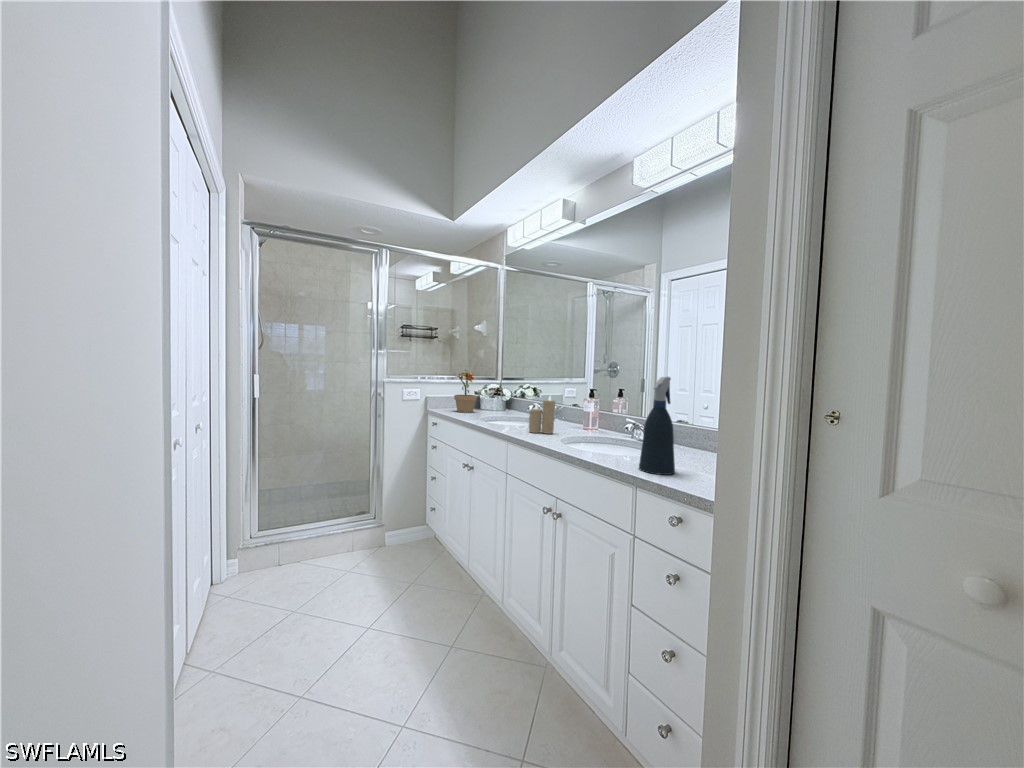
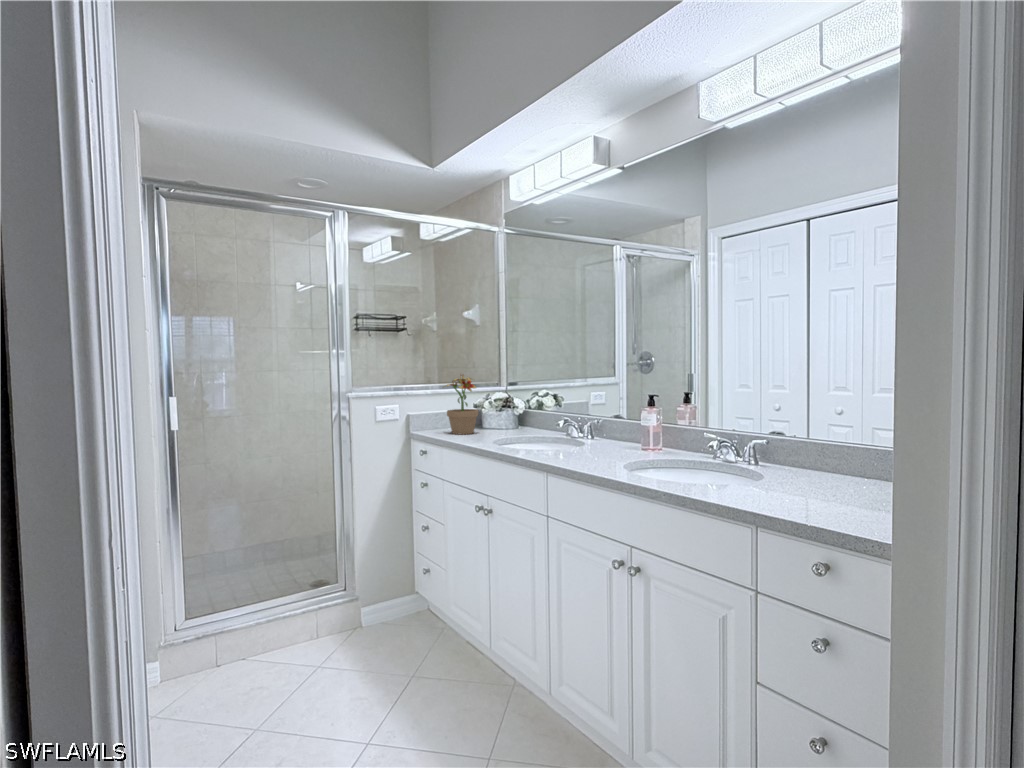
spray bottle: present [639,377,675,475] -> none [755,379,804,509]
candle: present [529,396,555,434] -> none [573,407,608,459]

